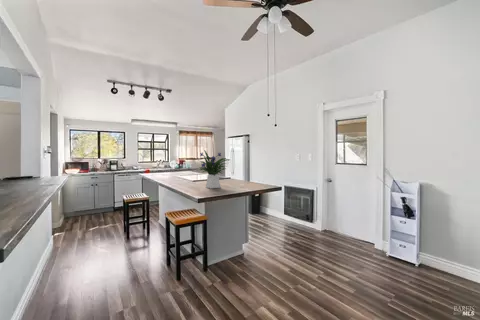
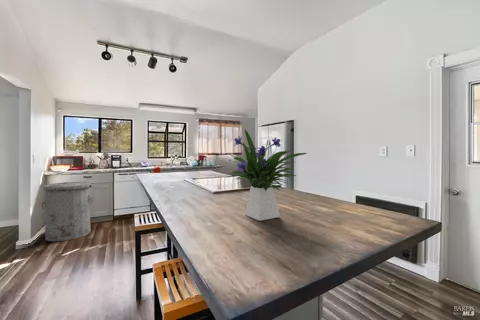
trash can: none [62,181,100,224] -> present [42,182,91,241]

